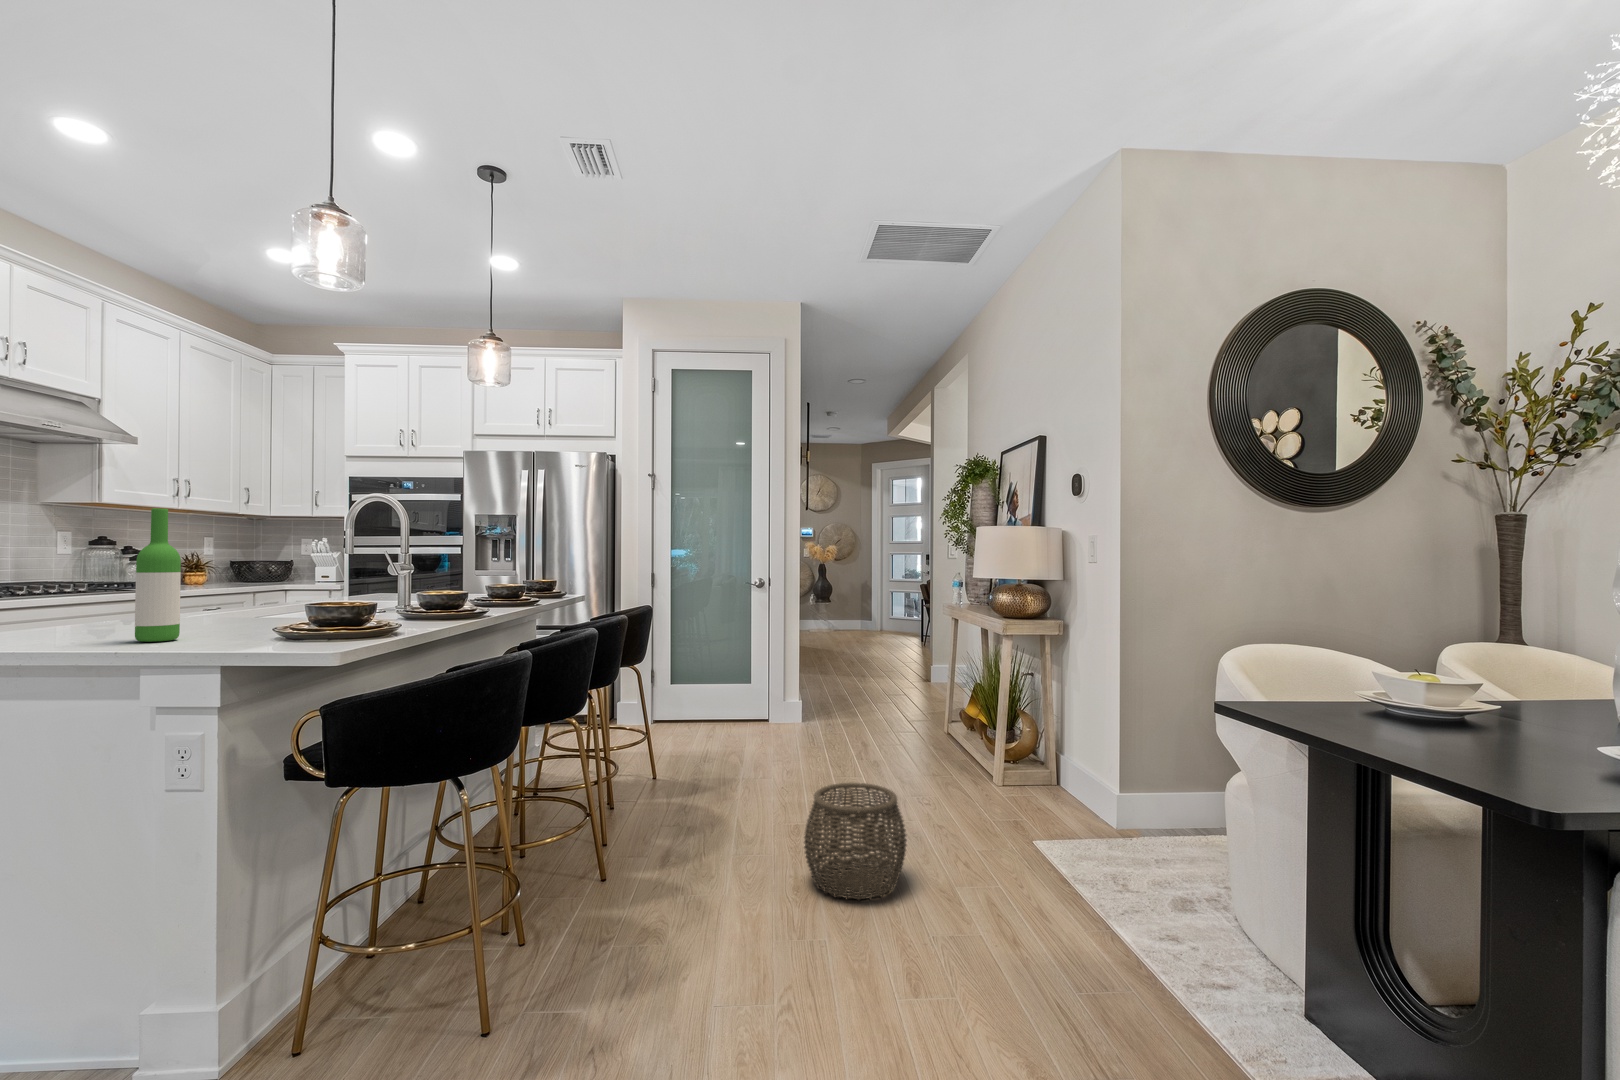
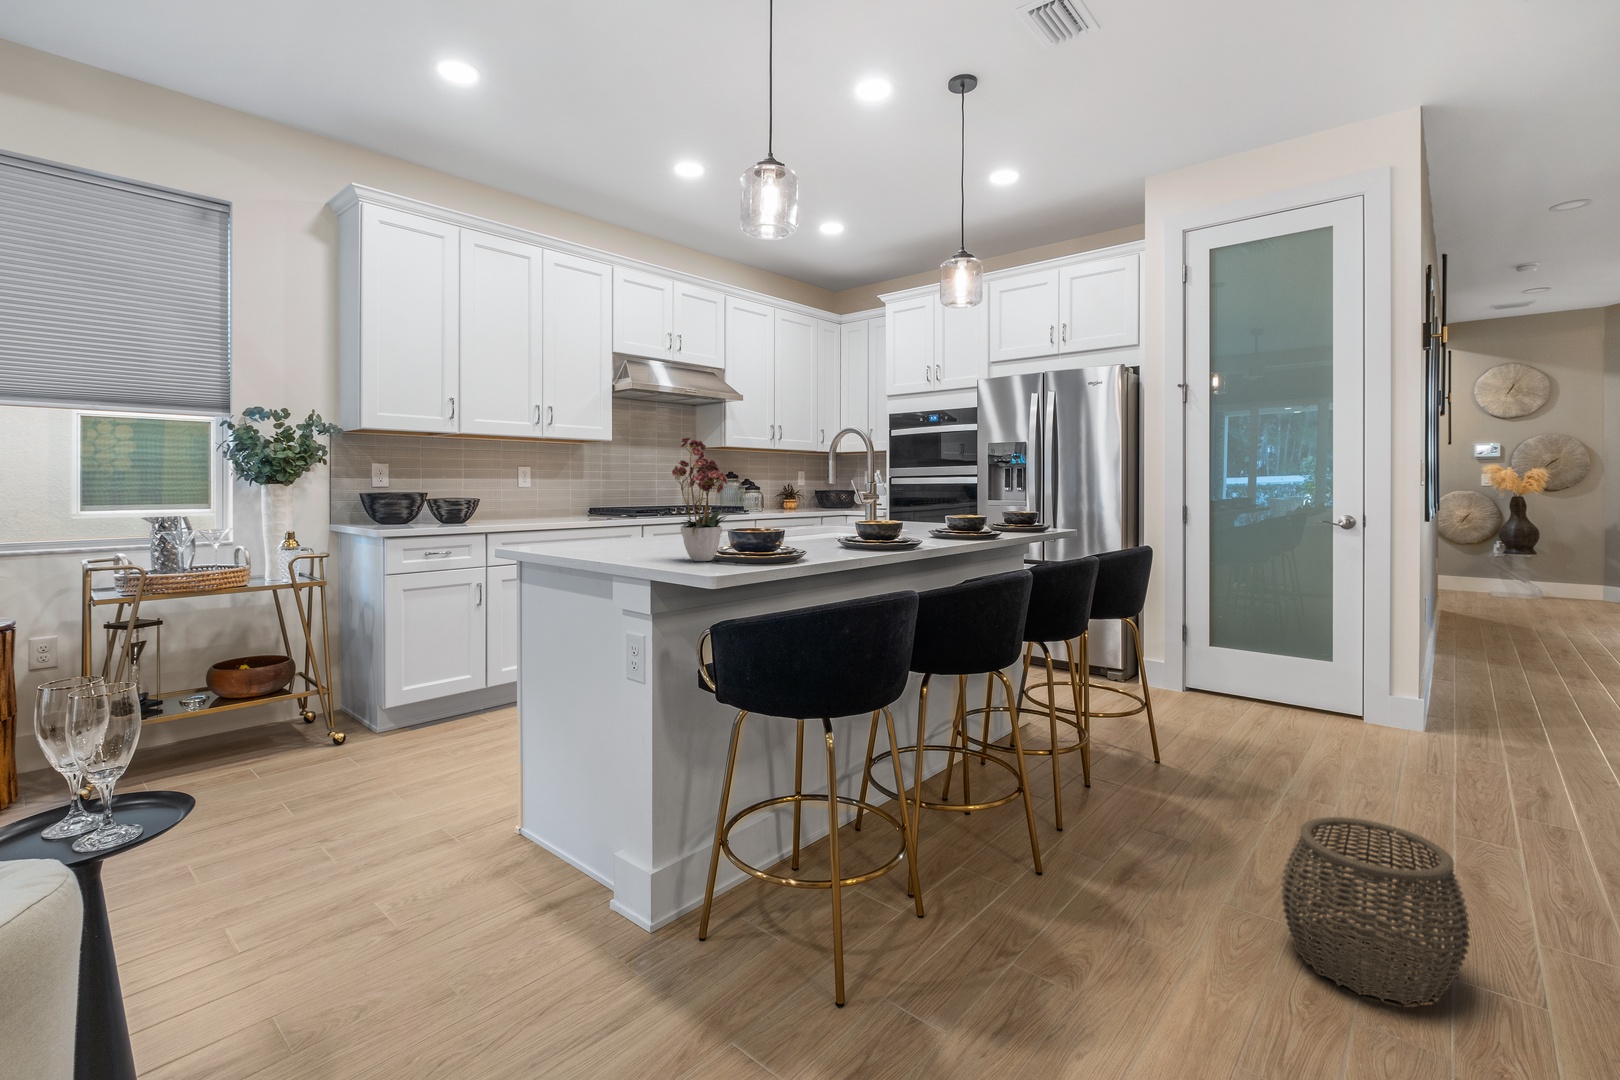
flower arrangement: none [225,489,332,640] -> present [672,437,728,561]
wine bottle: present [135,508,181,642] -> none [623,451,652,557]

